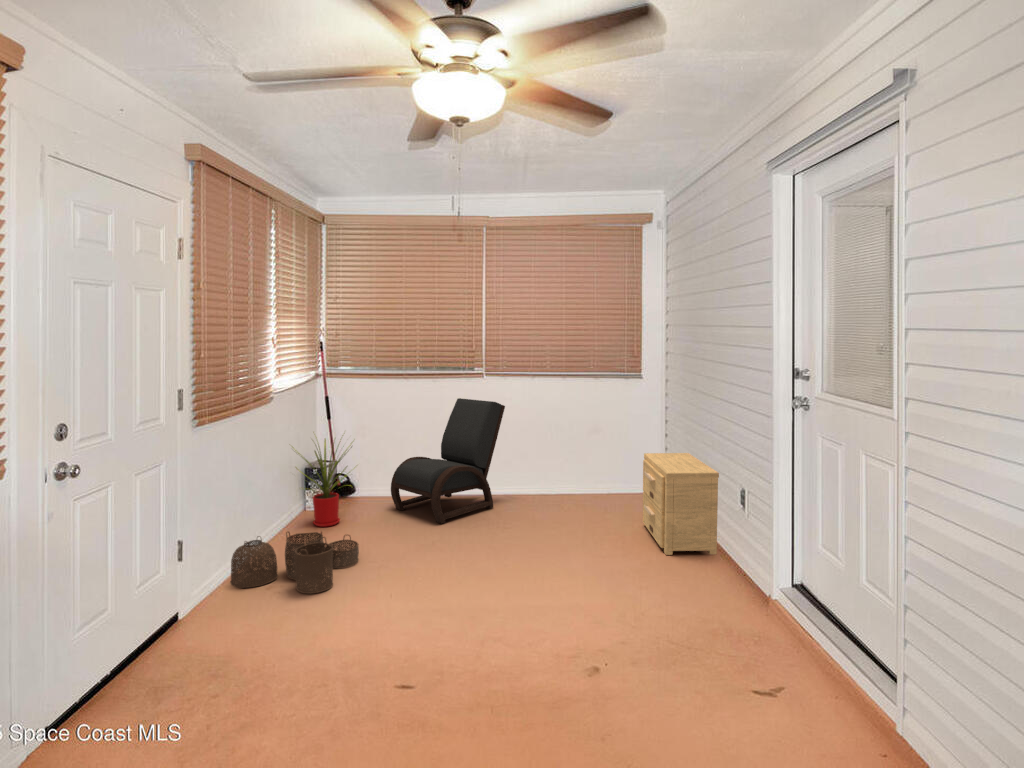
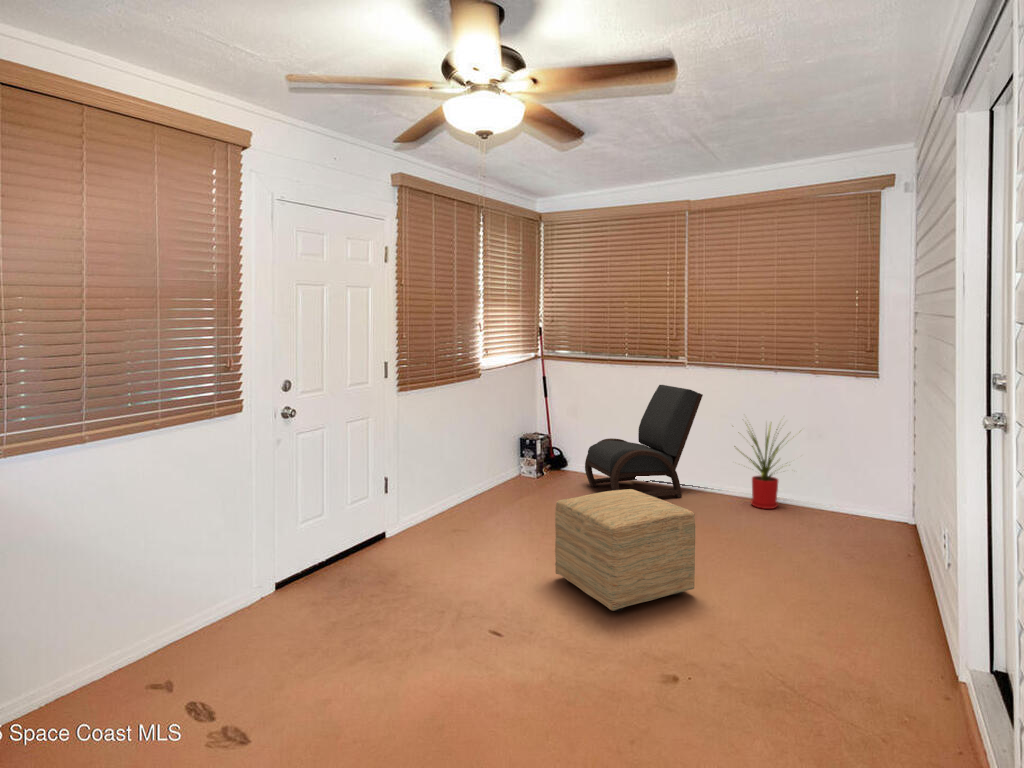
house plant: present [295,437,352,527] -> present [734,425,780,509]
side table: present [643,453,719,555] -> none [830,457,910,584]
ottoman: none [443,509,585,641] -> present [555,489,695,611]
woven basket: present [230,532,359,593] -> none [424,485,527,538]

